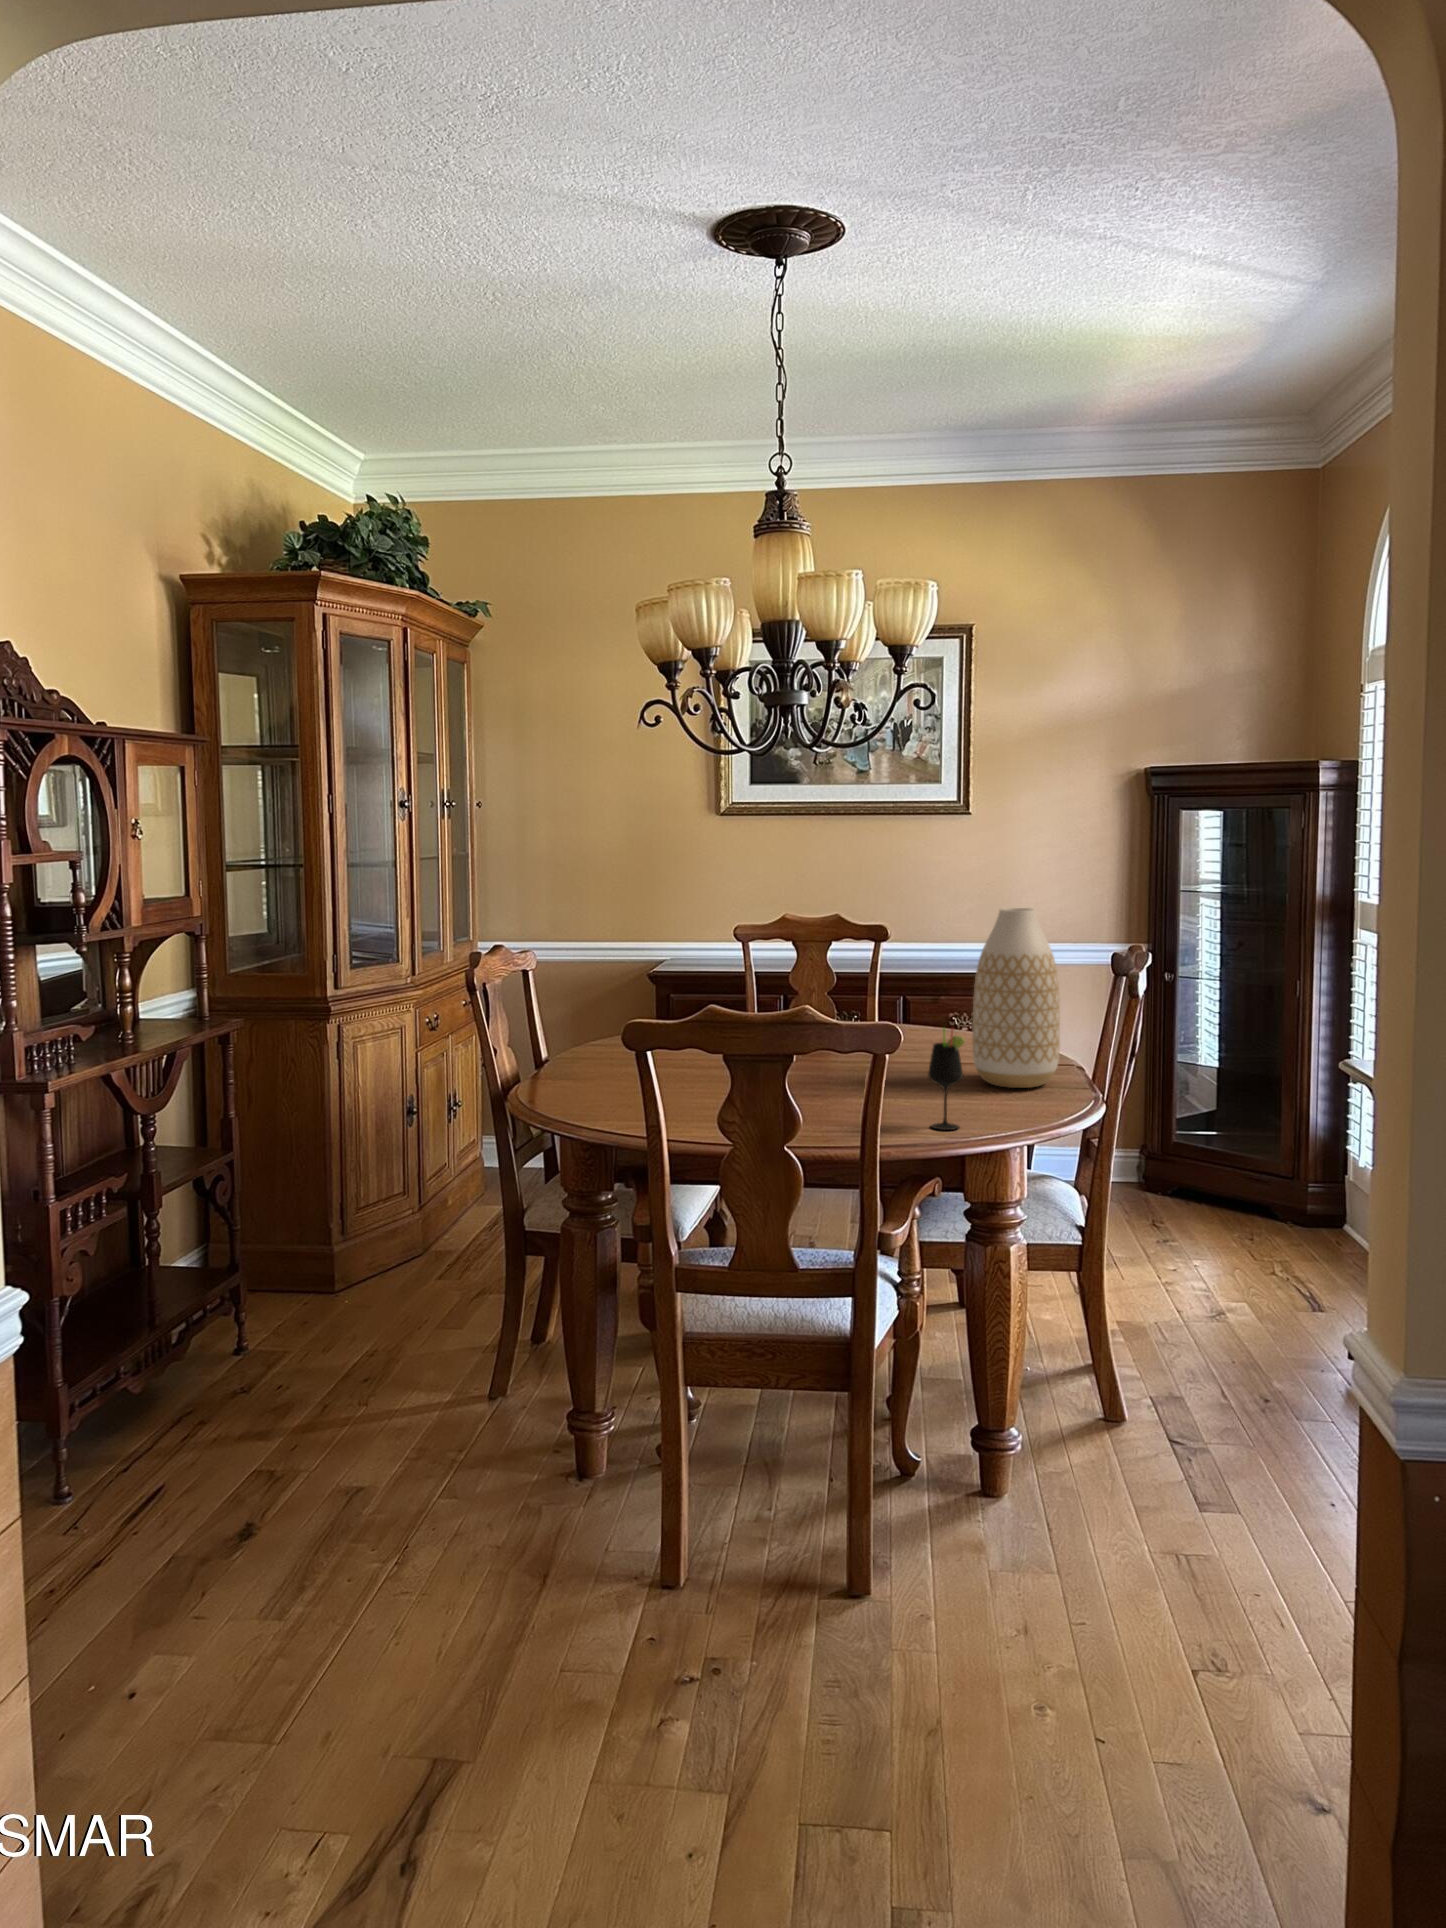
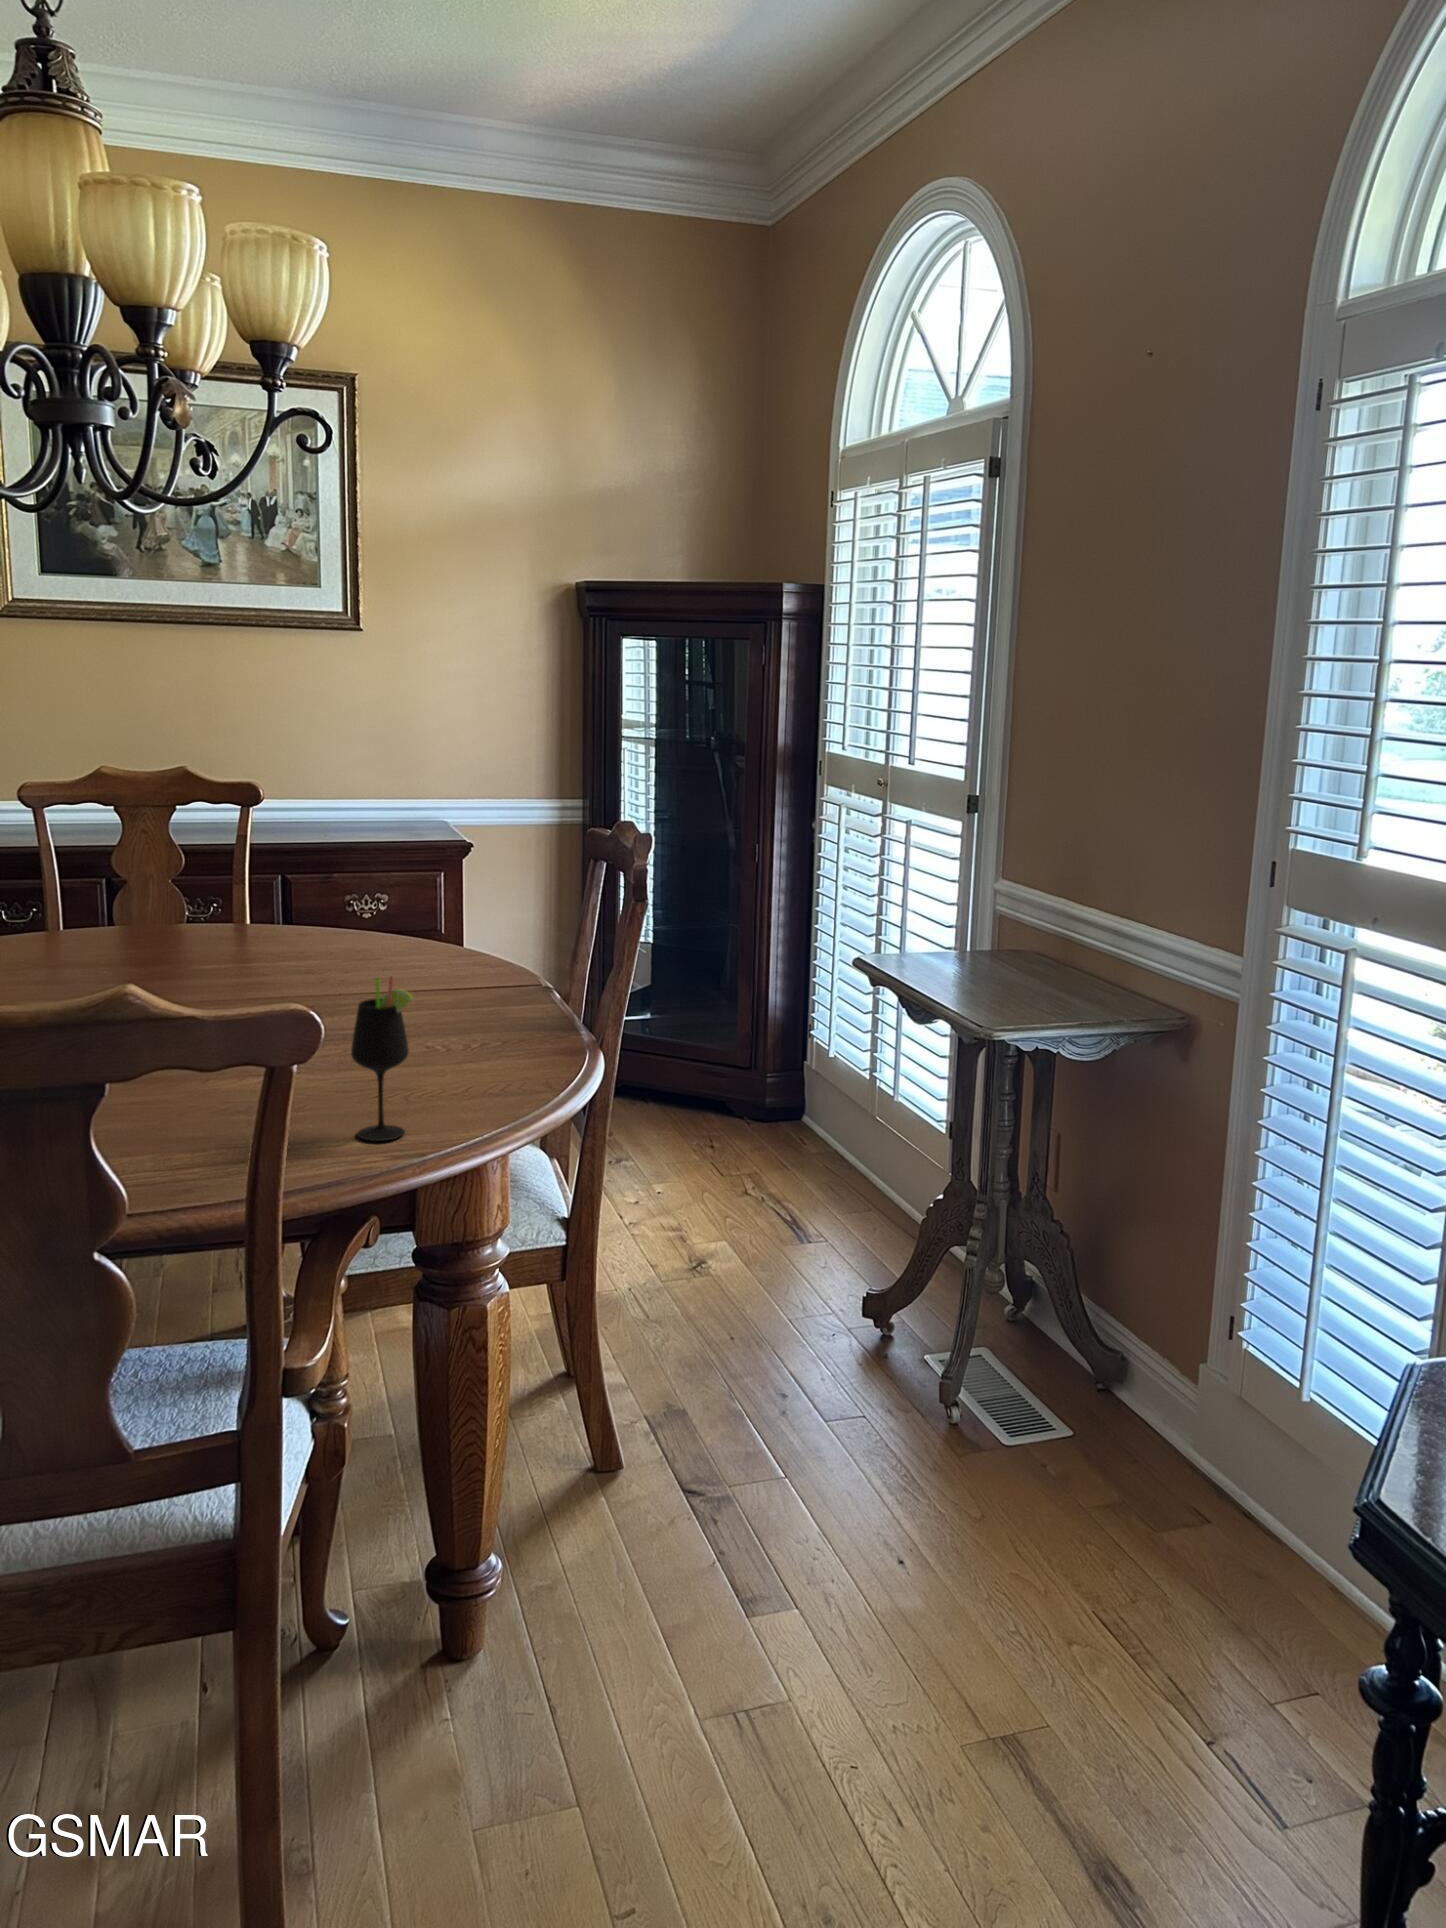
vase: present [972,908,1060,1088] -> none [408,772,535,1042]

